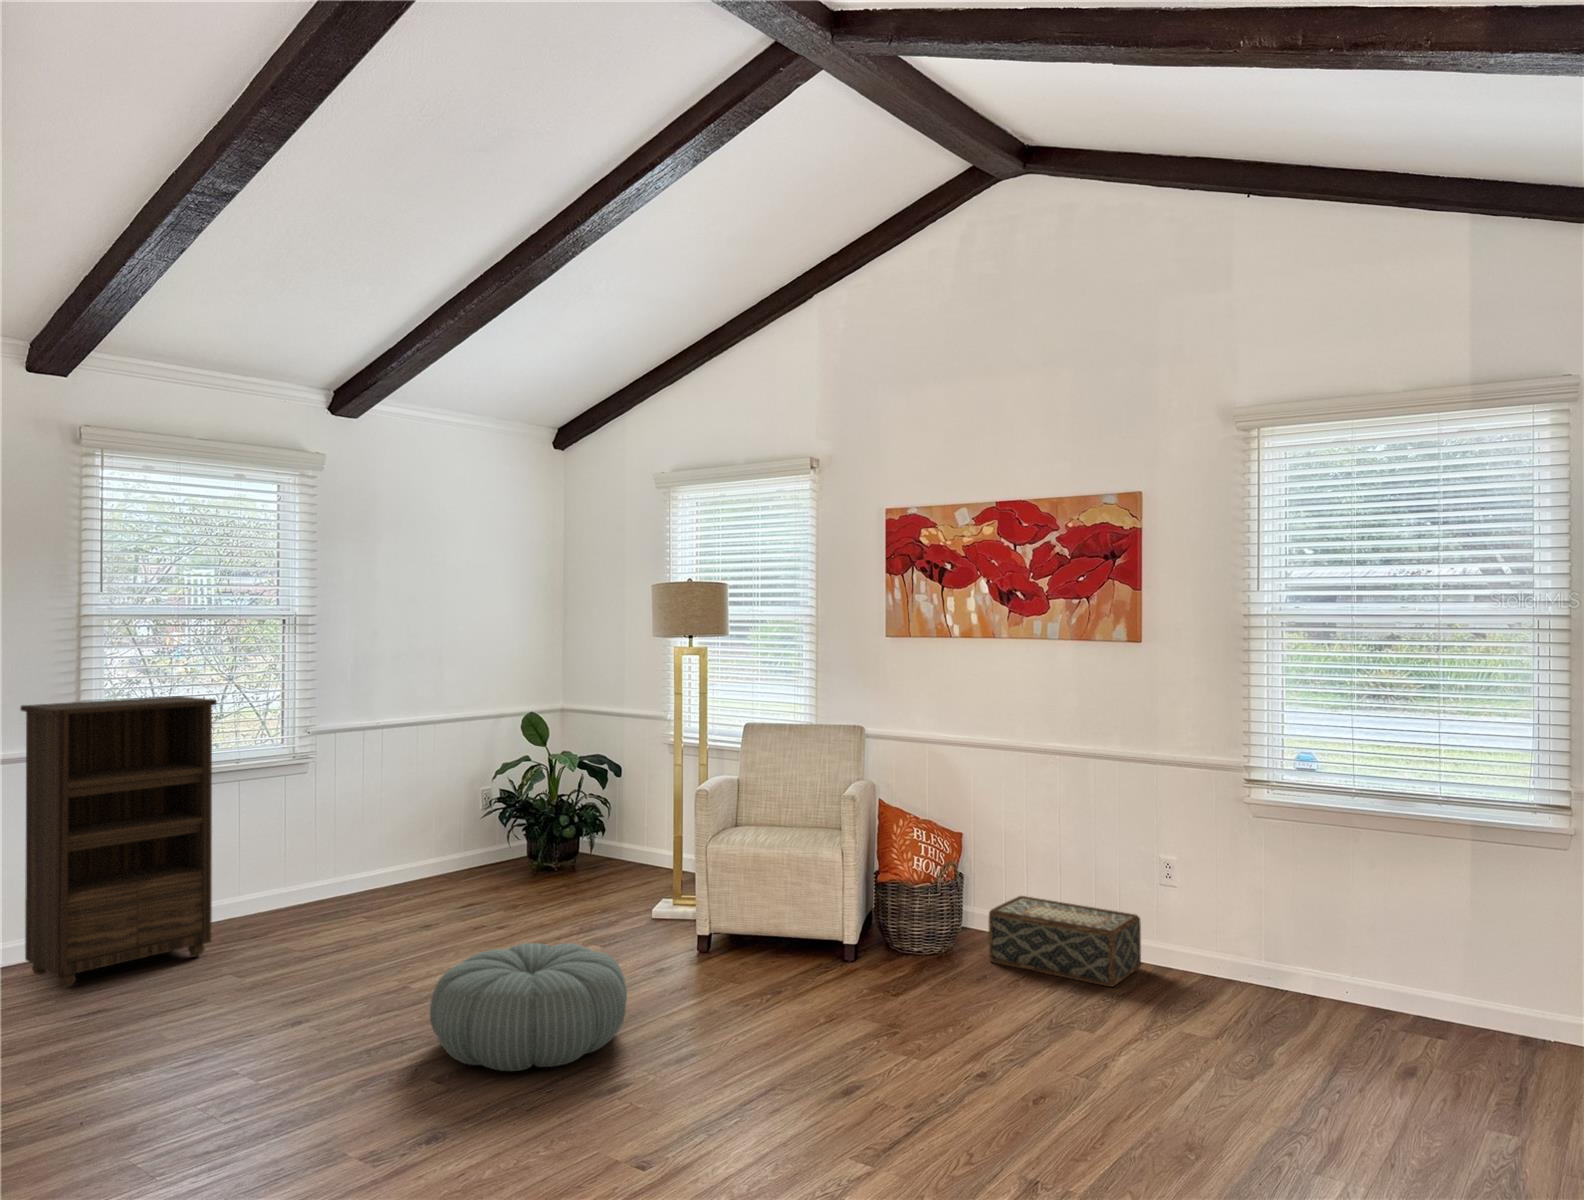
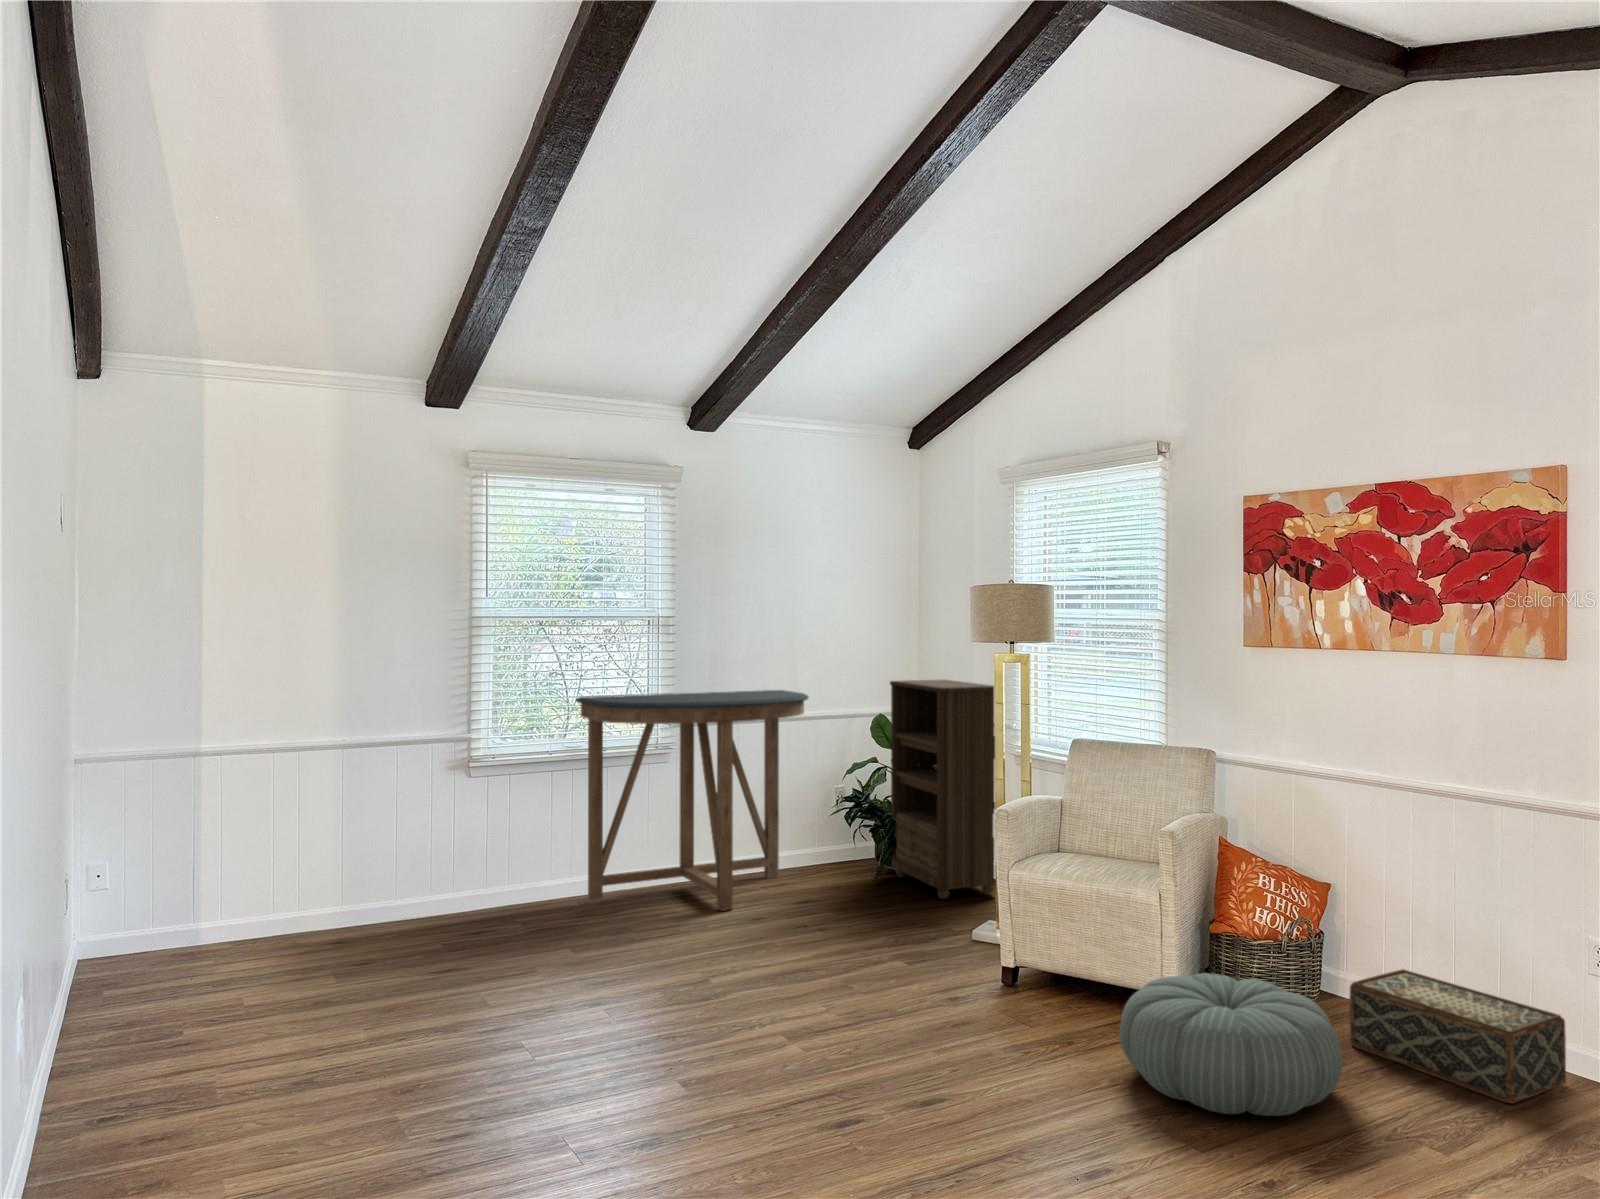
console table: none [207,690,467,925] -> present [576,690,809,911]
bookshelf: present [20,696,217,988] -> present [890,680,995,899]
pouf: present [430,943,627,1071] -> present [1120,973,1342,1116]

